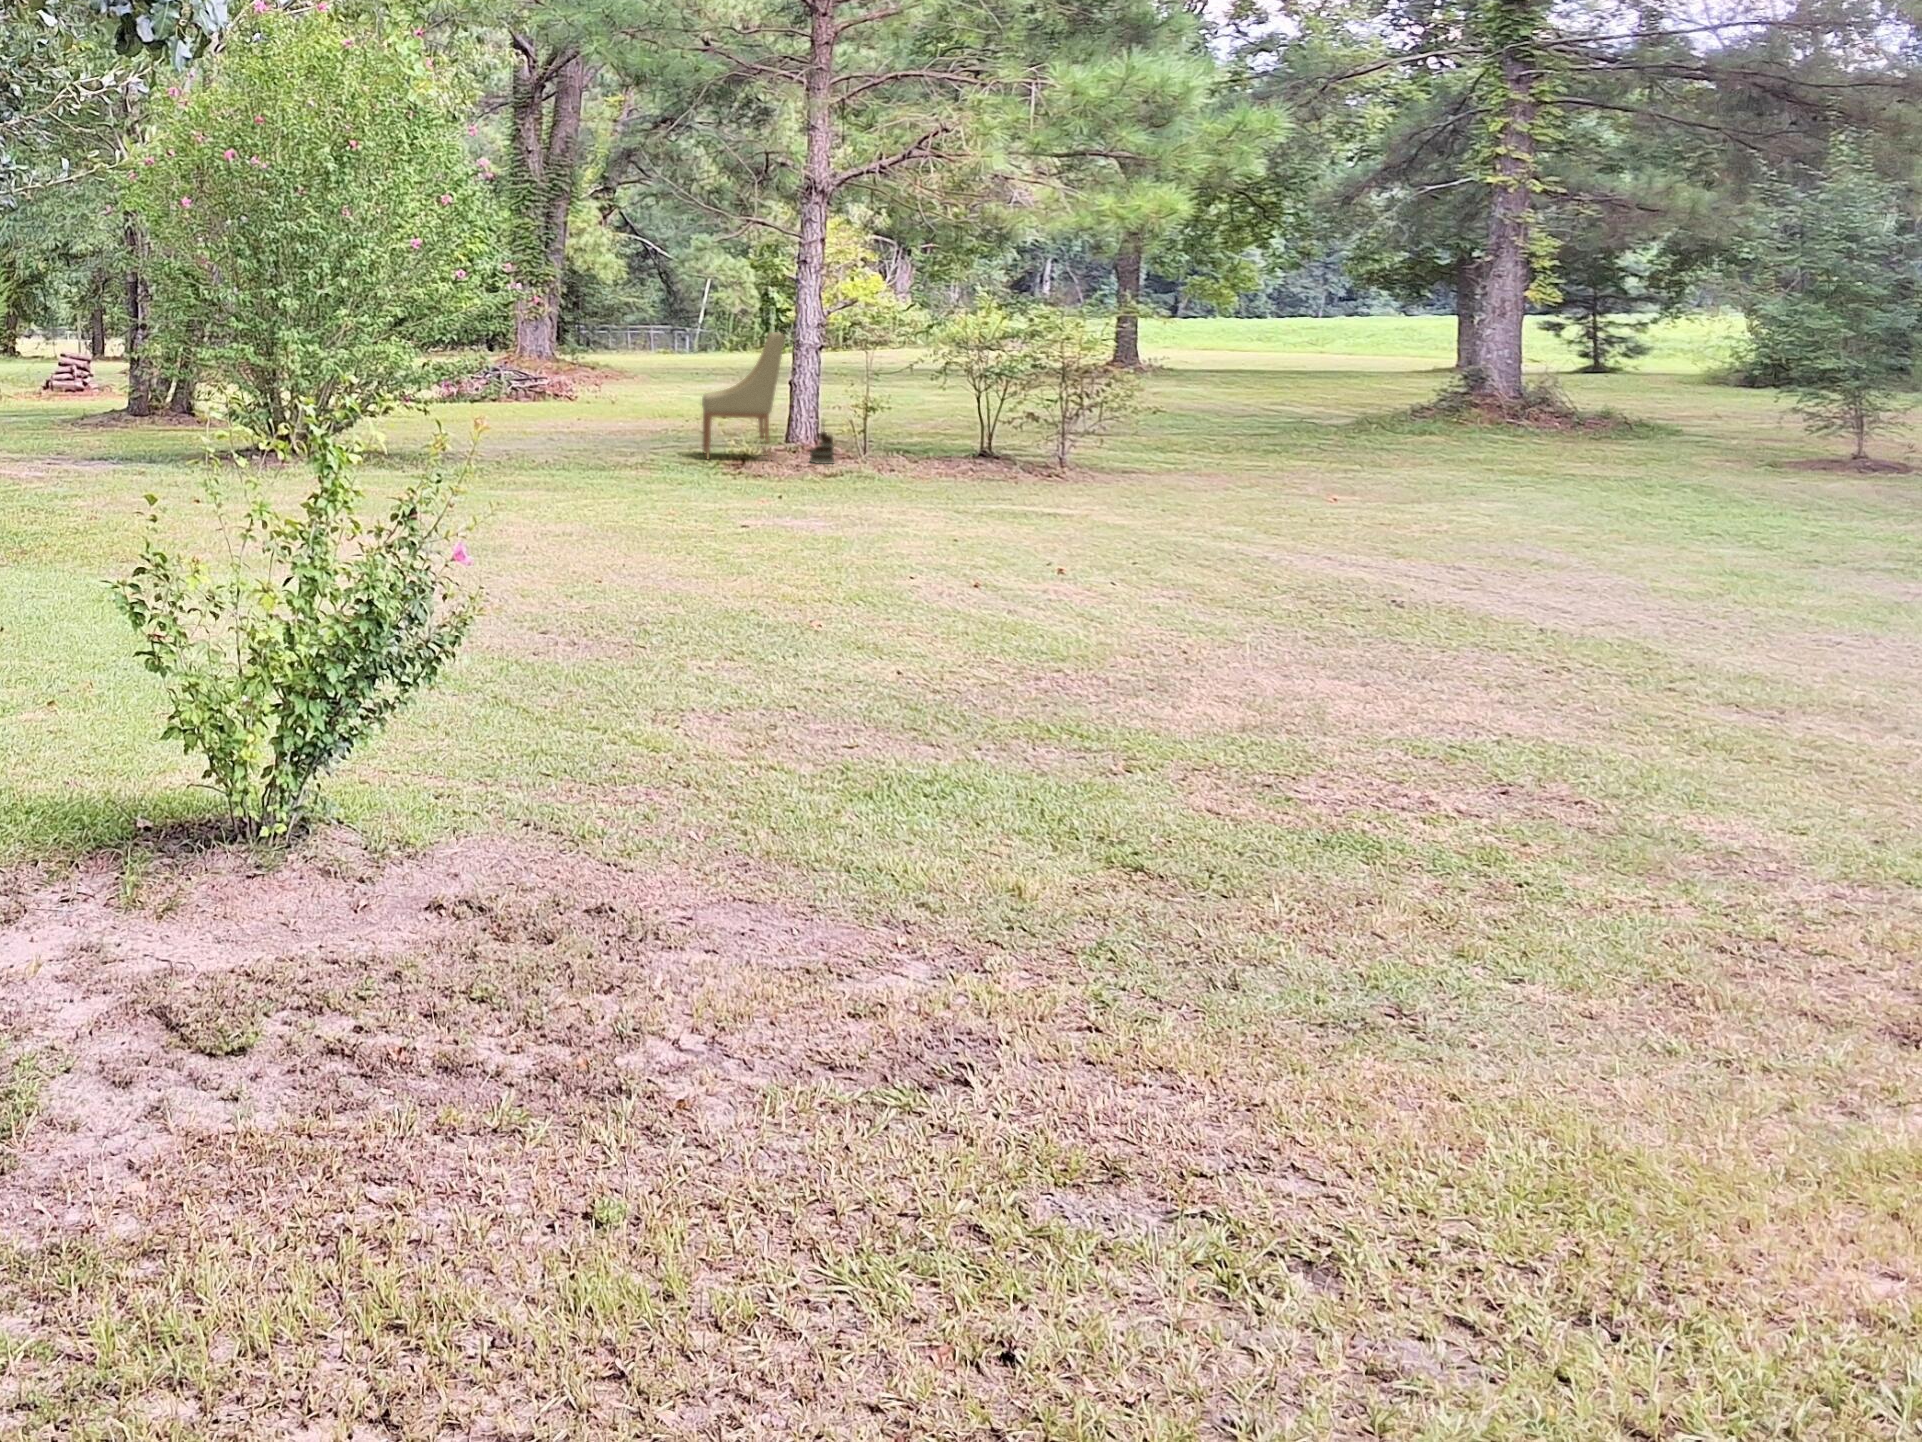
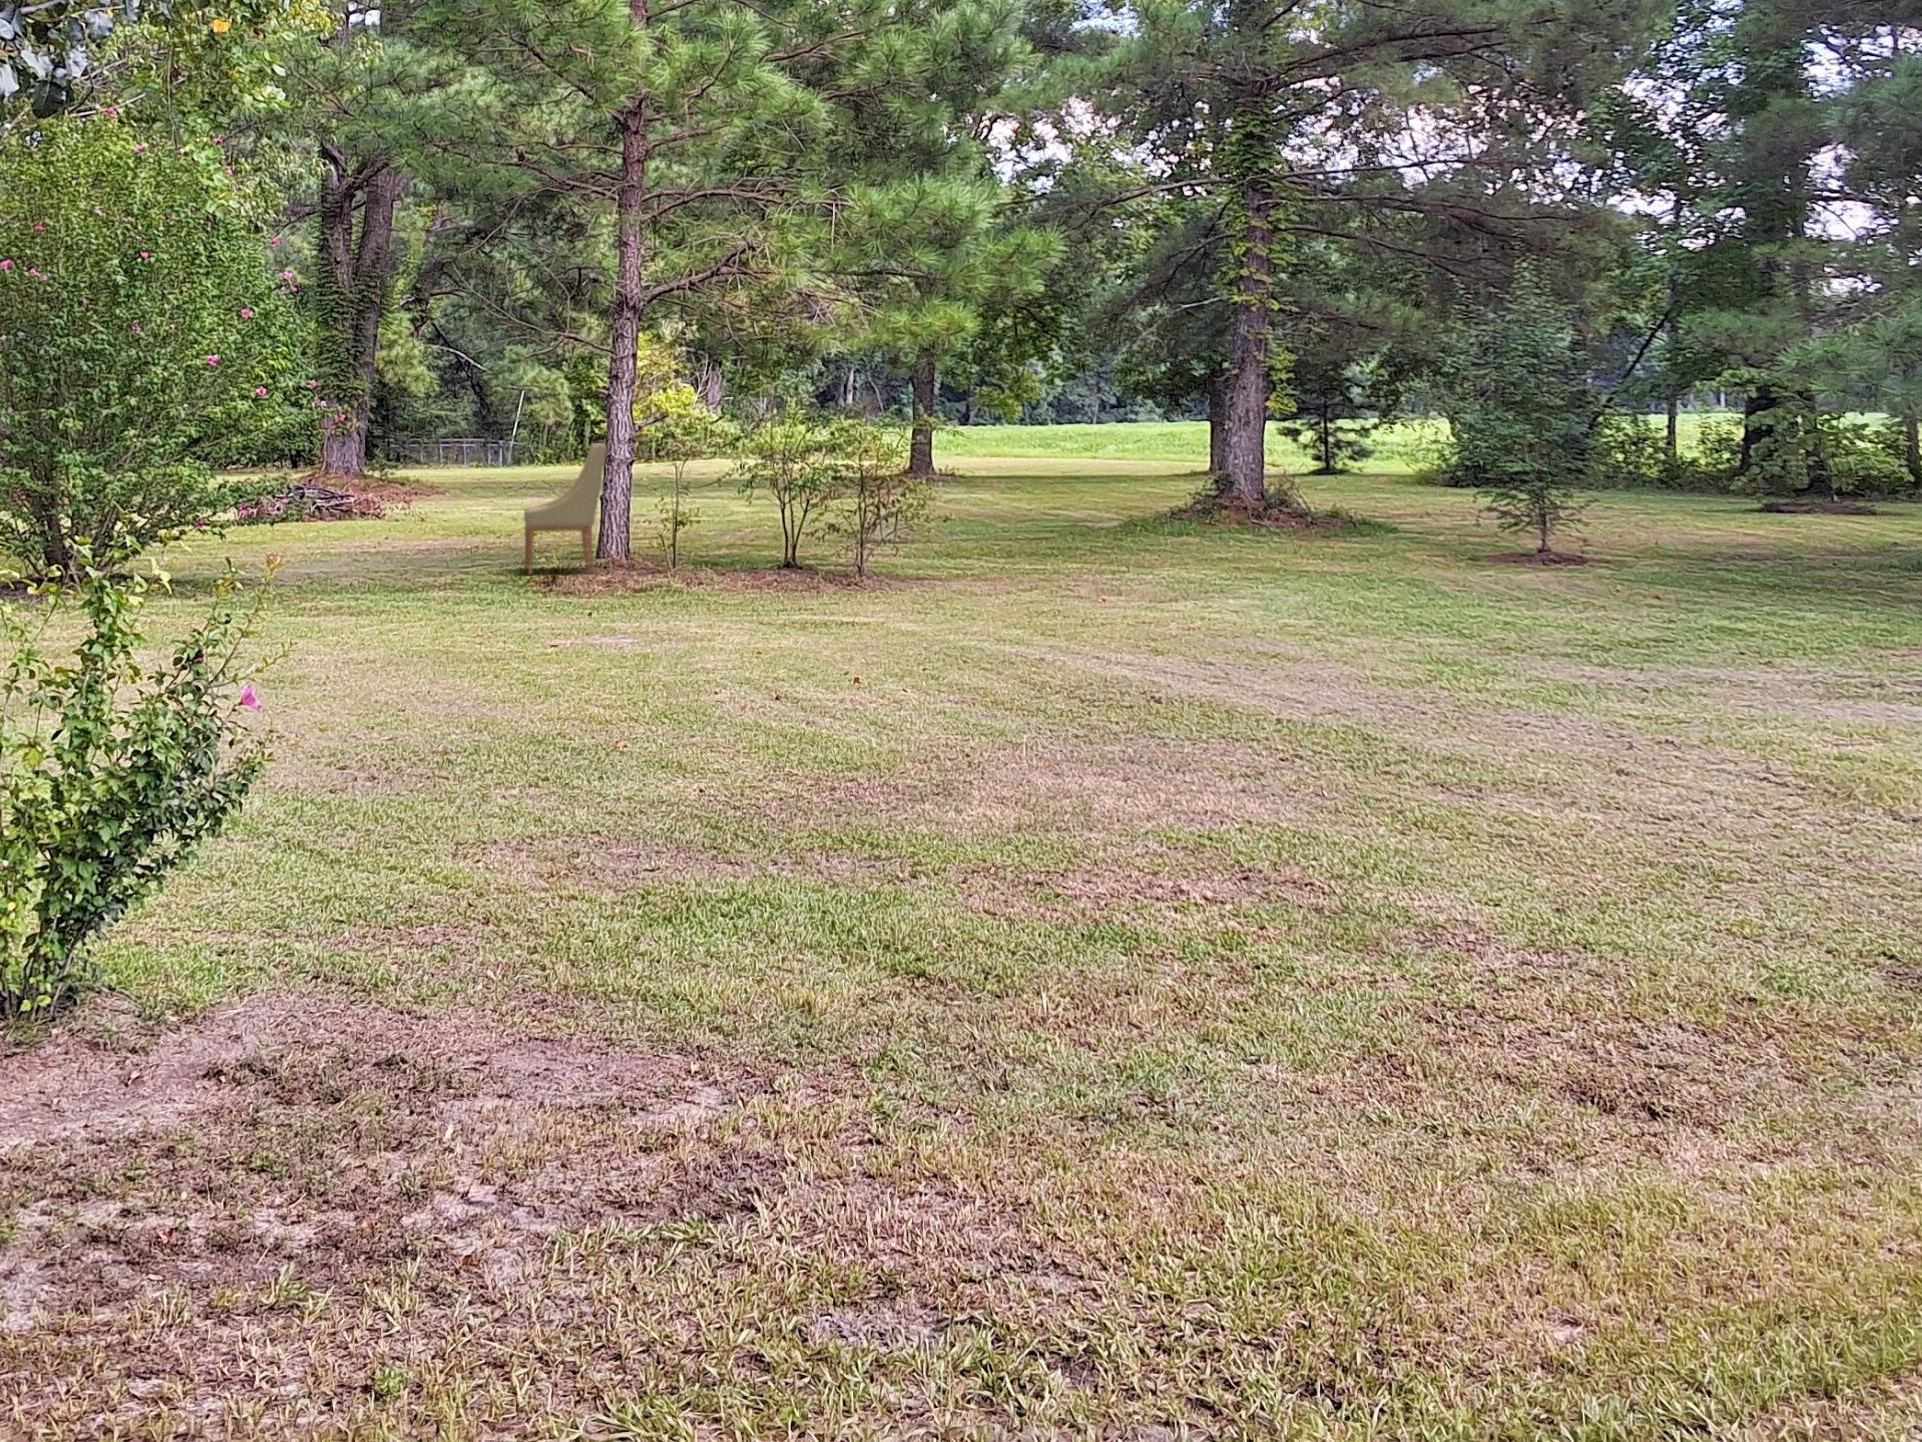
wooden bucket: present [810,422,834,464] -> none [632,529,657,574]

